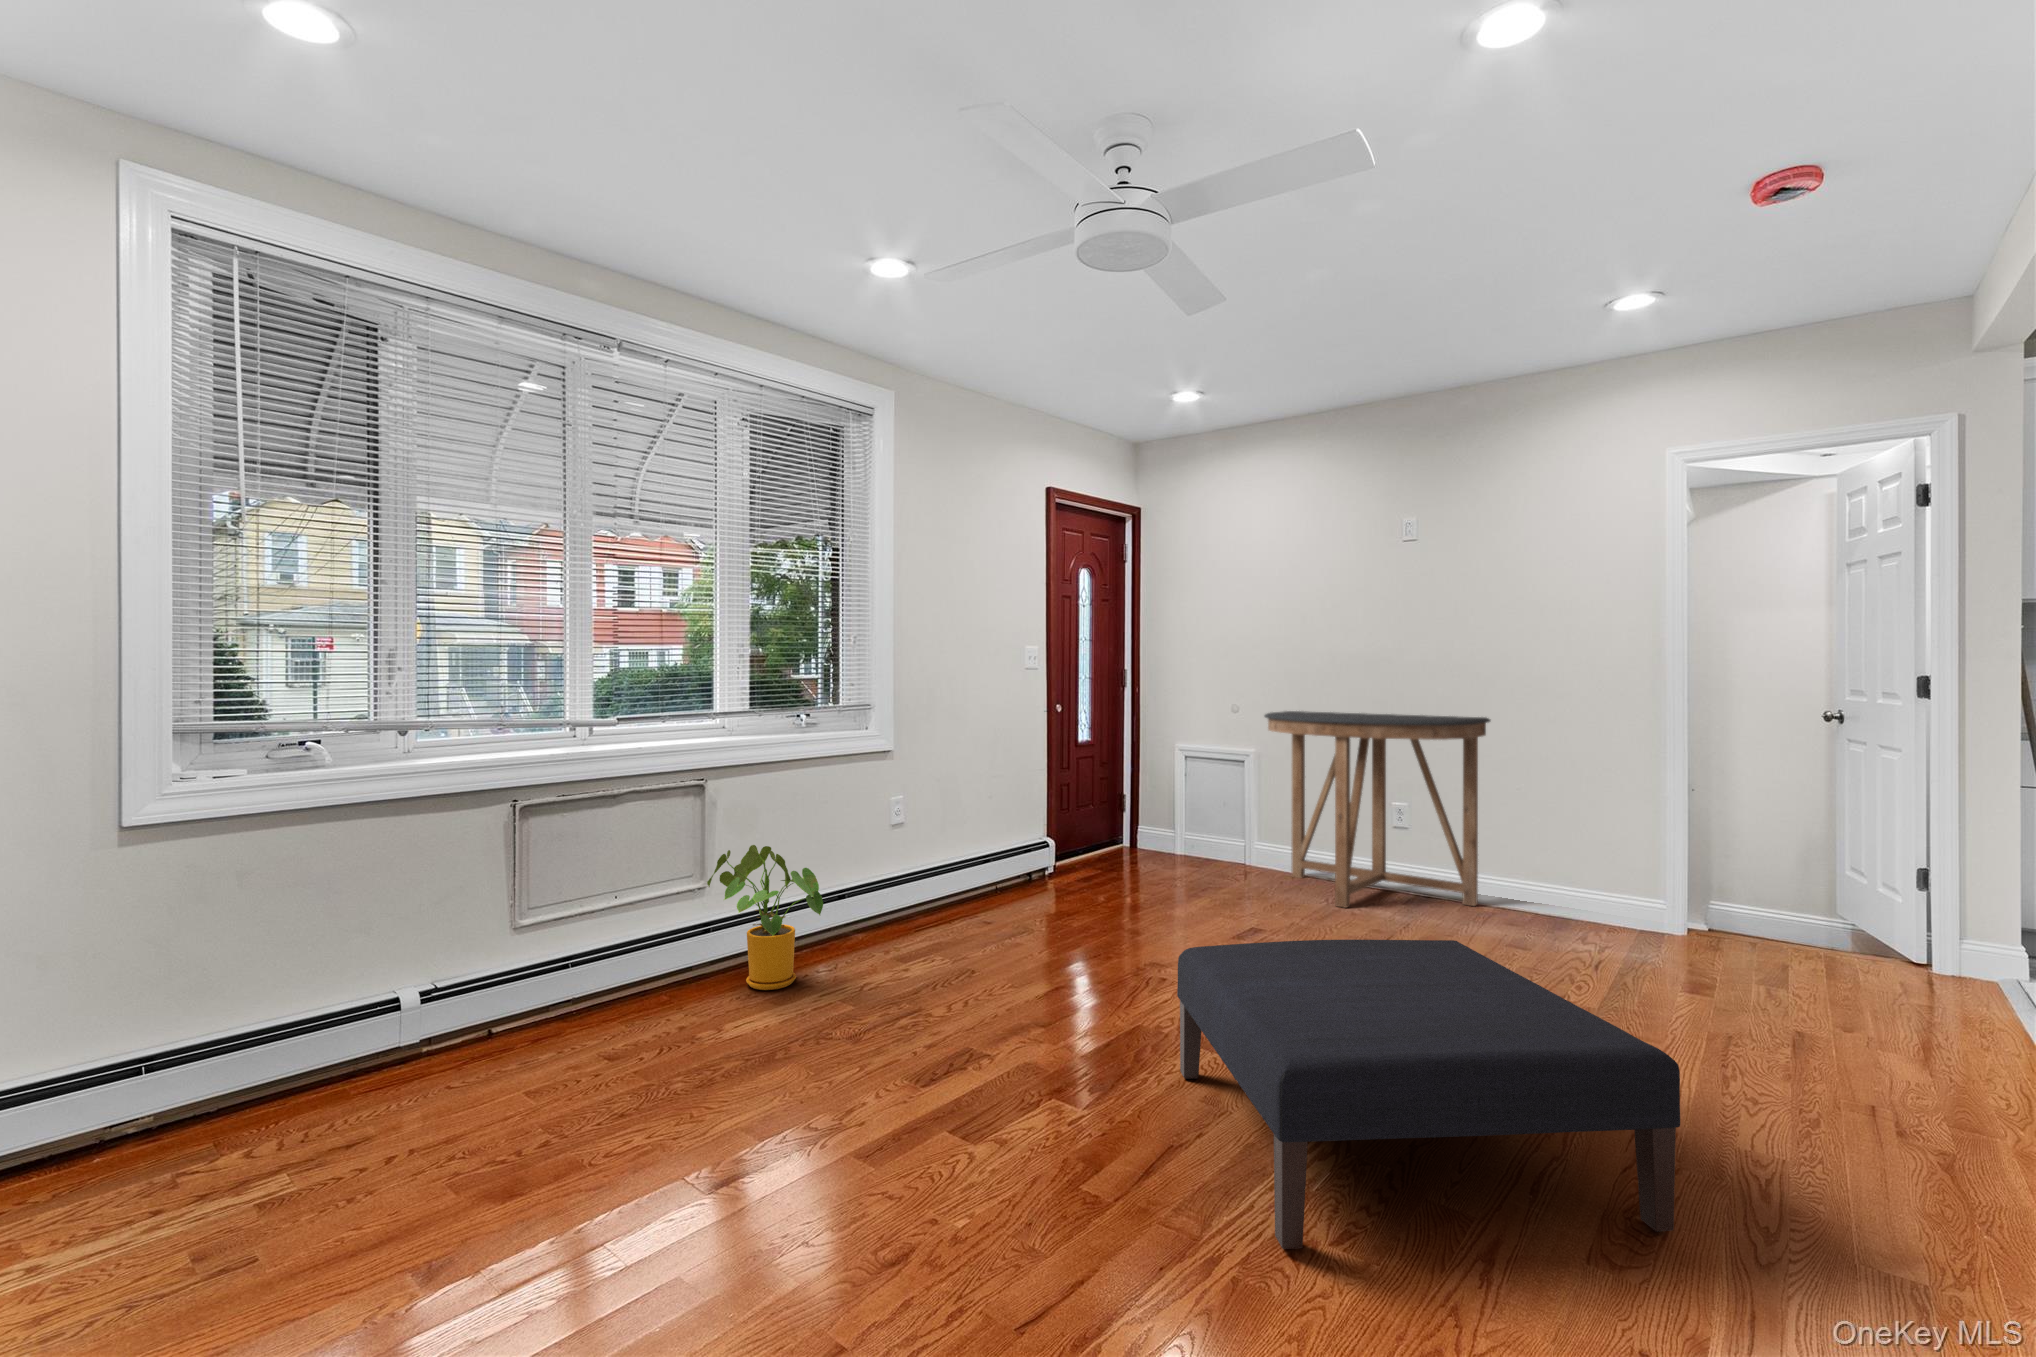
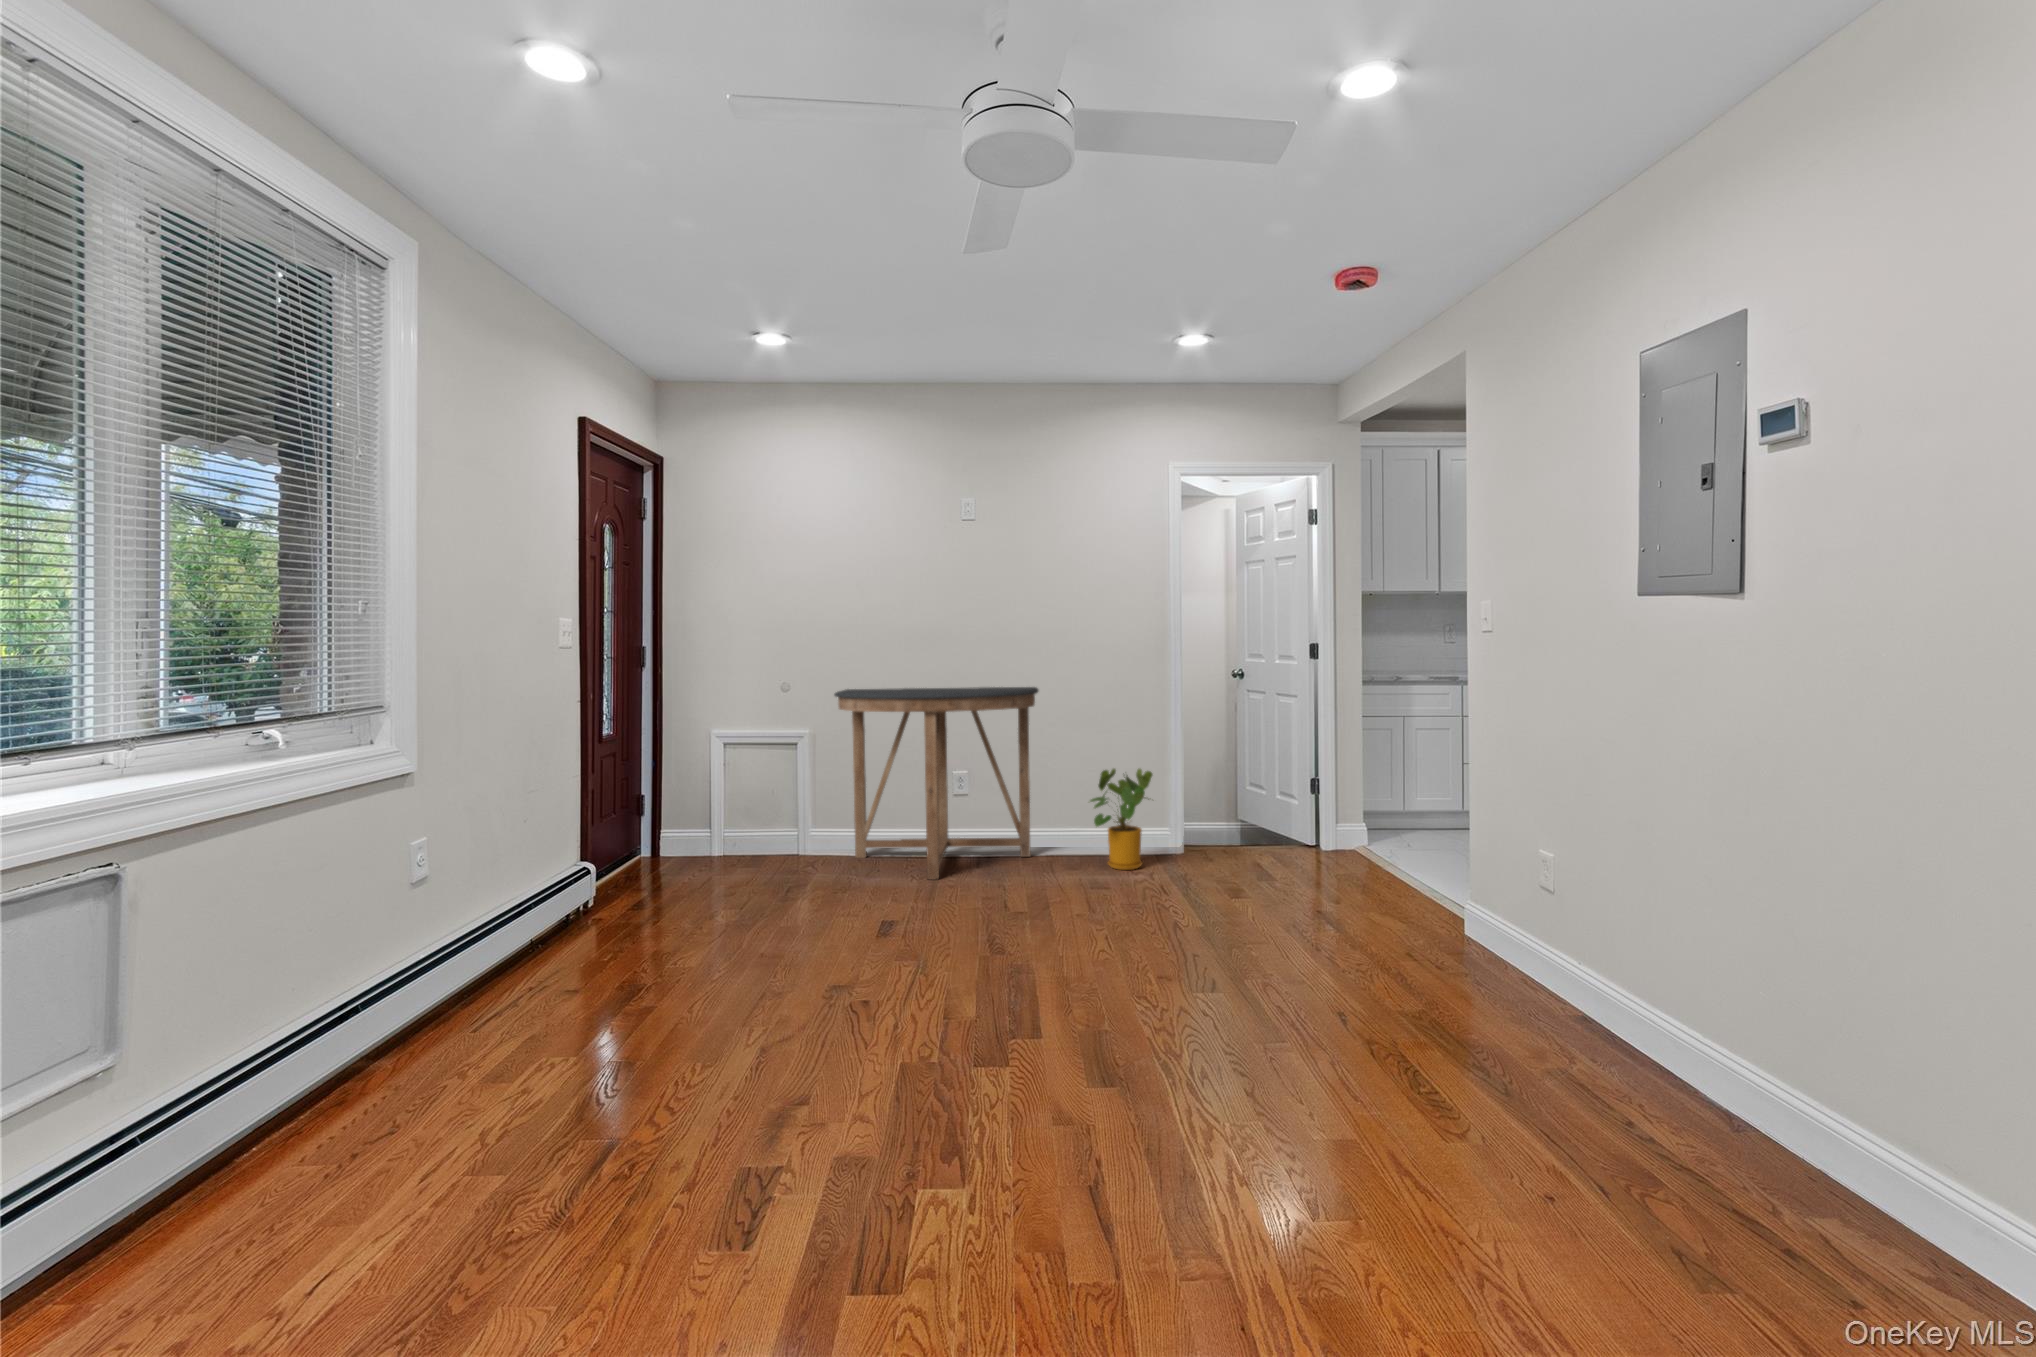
house plant: present [707,845,823,990] -> present [1090,769,1152,870]
ottoman: present [1177,940,1680,1249] -> none [996,890,1462,1245]

